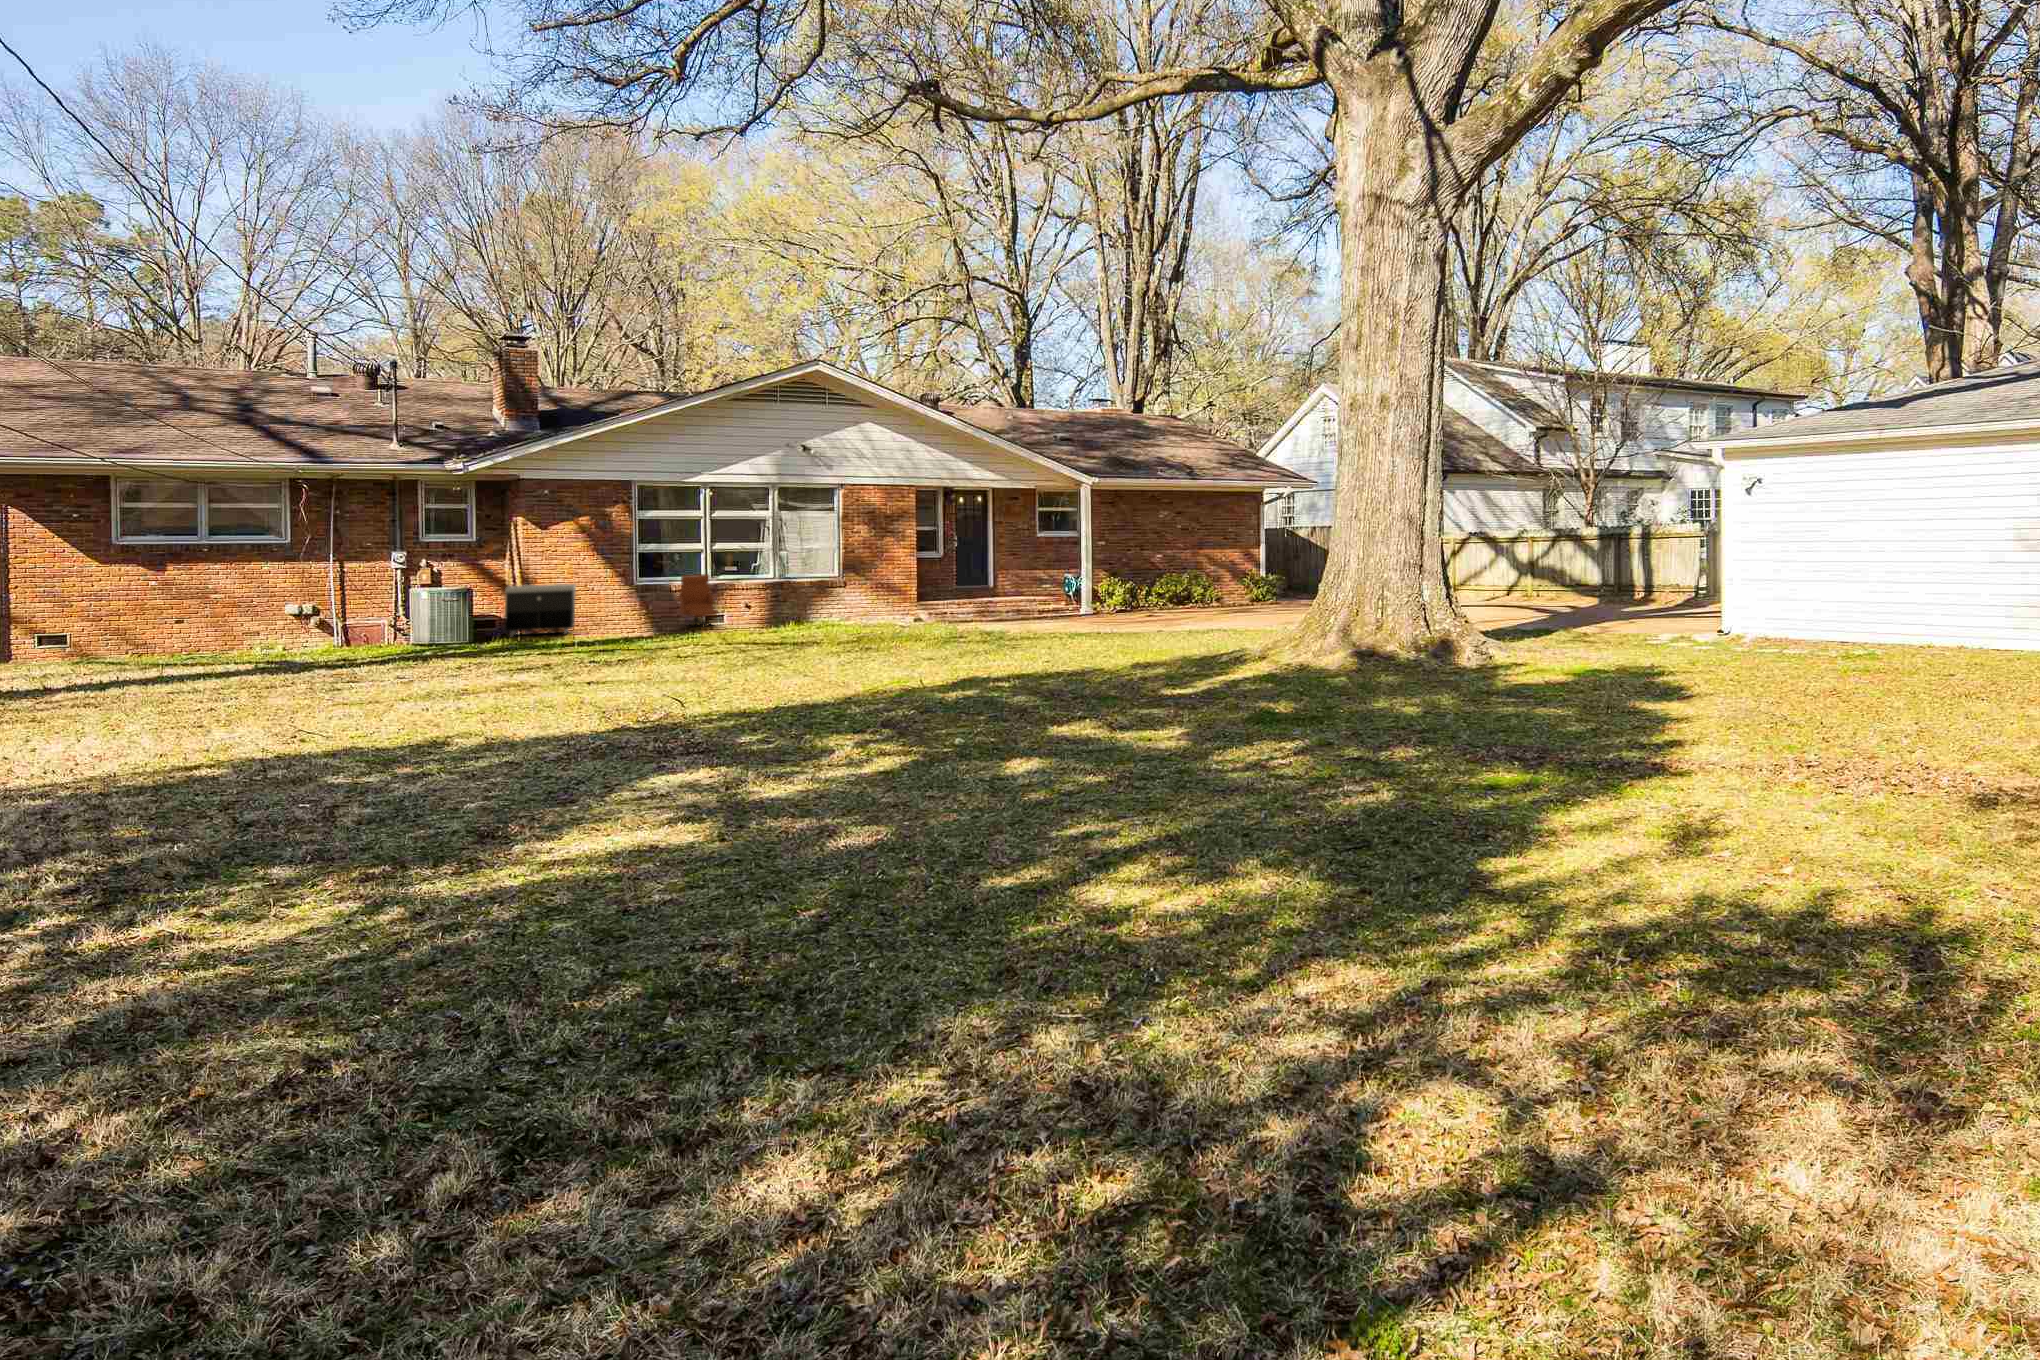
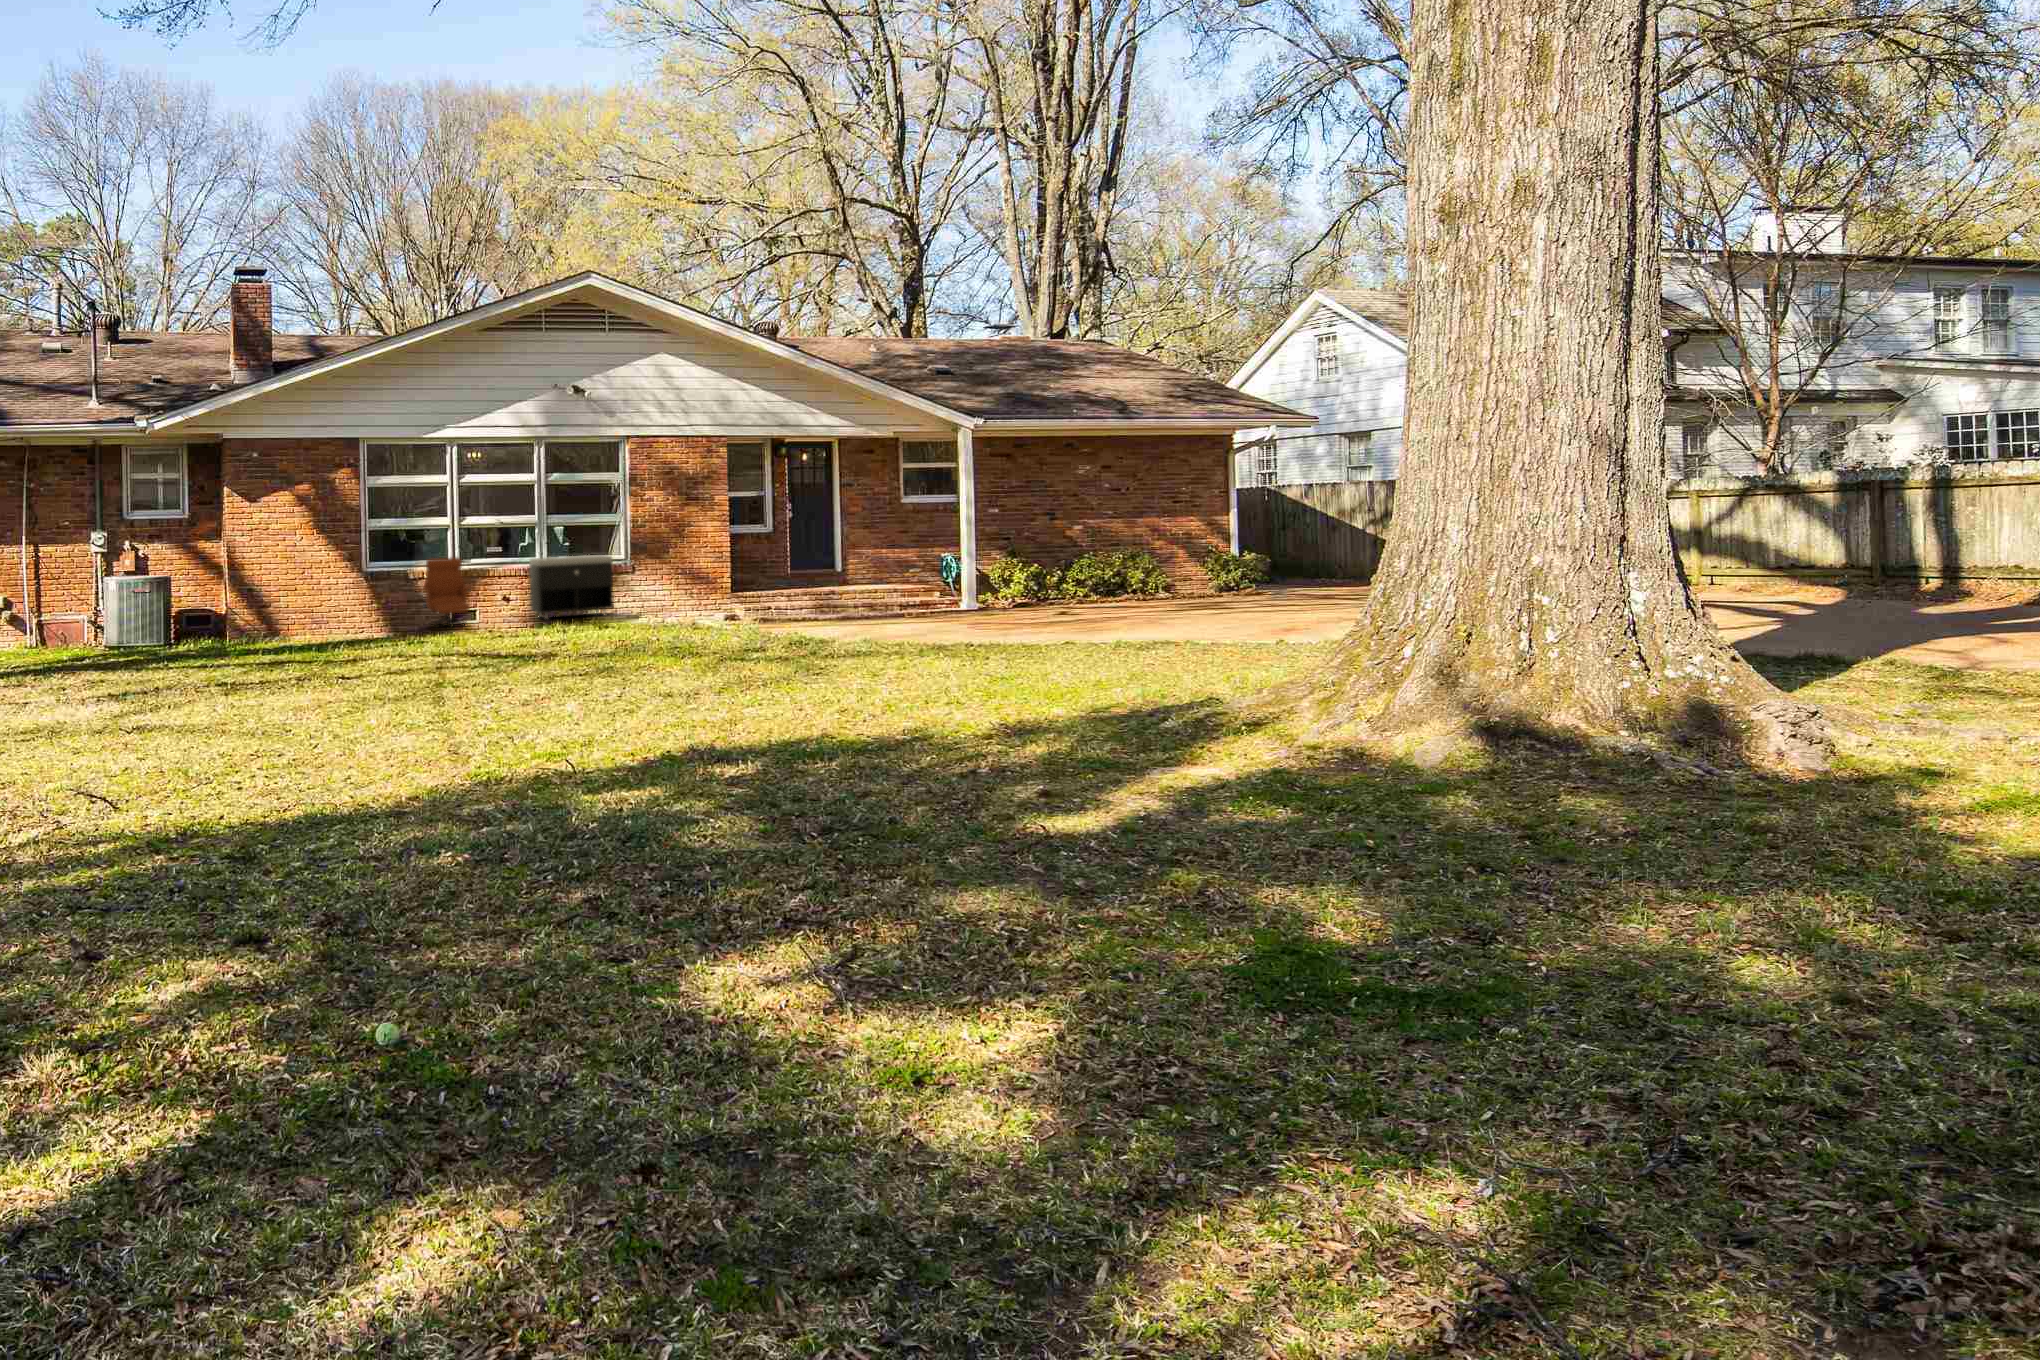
storage bench: present [504,584,576,635] -> present [529,555,614,618]

